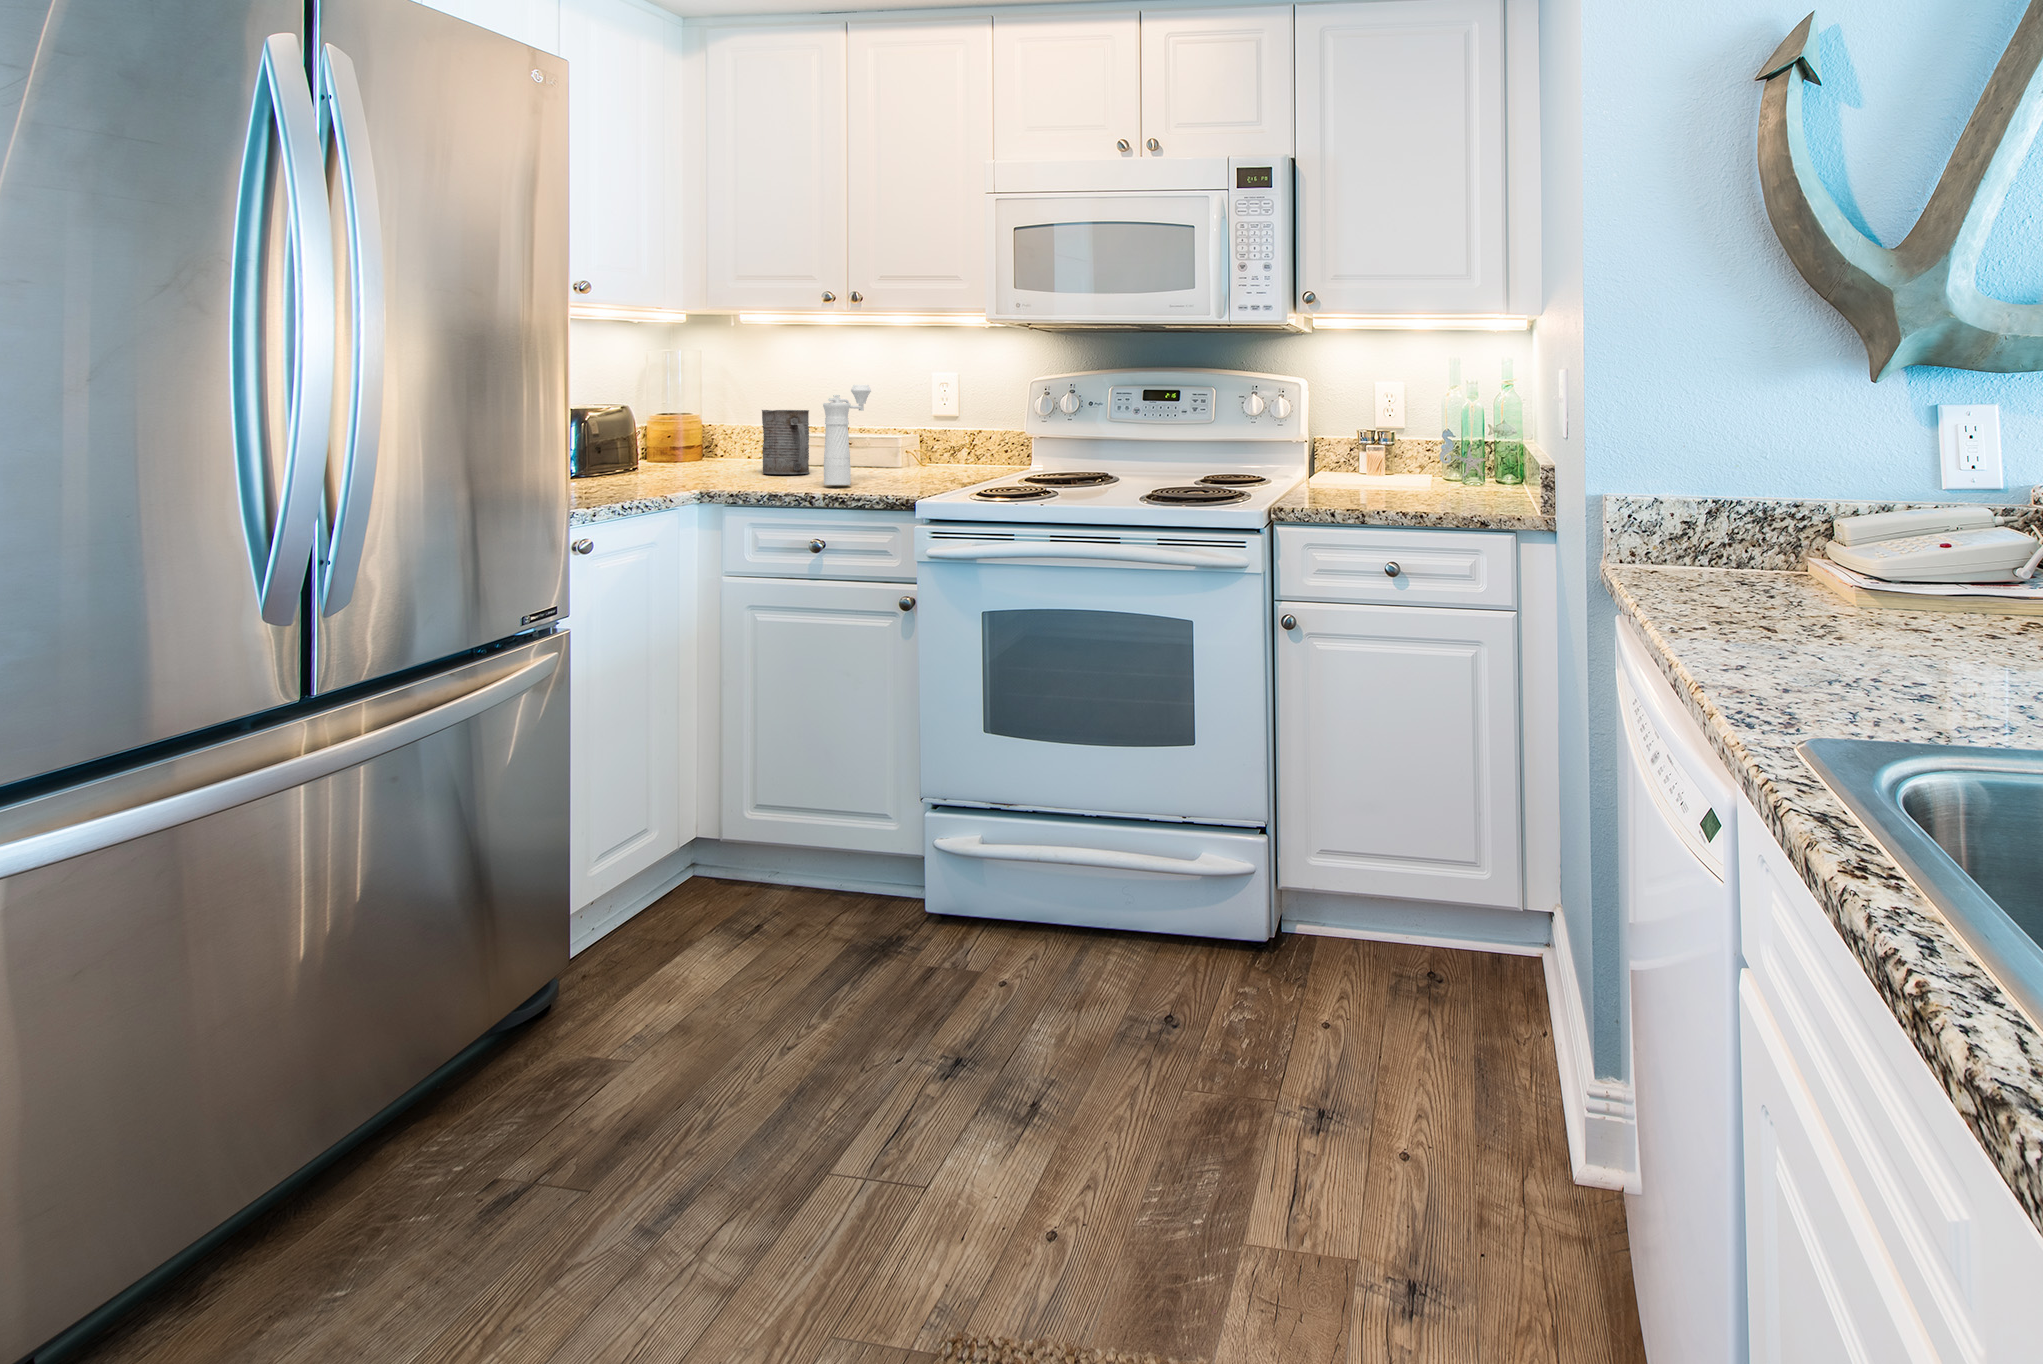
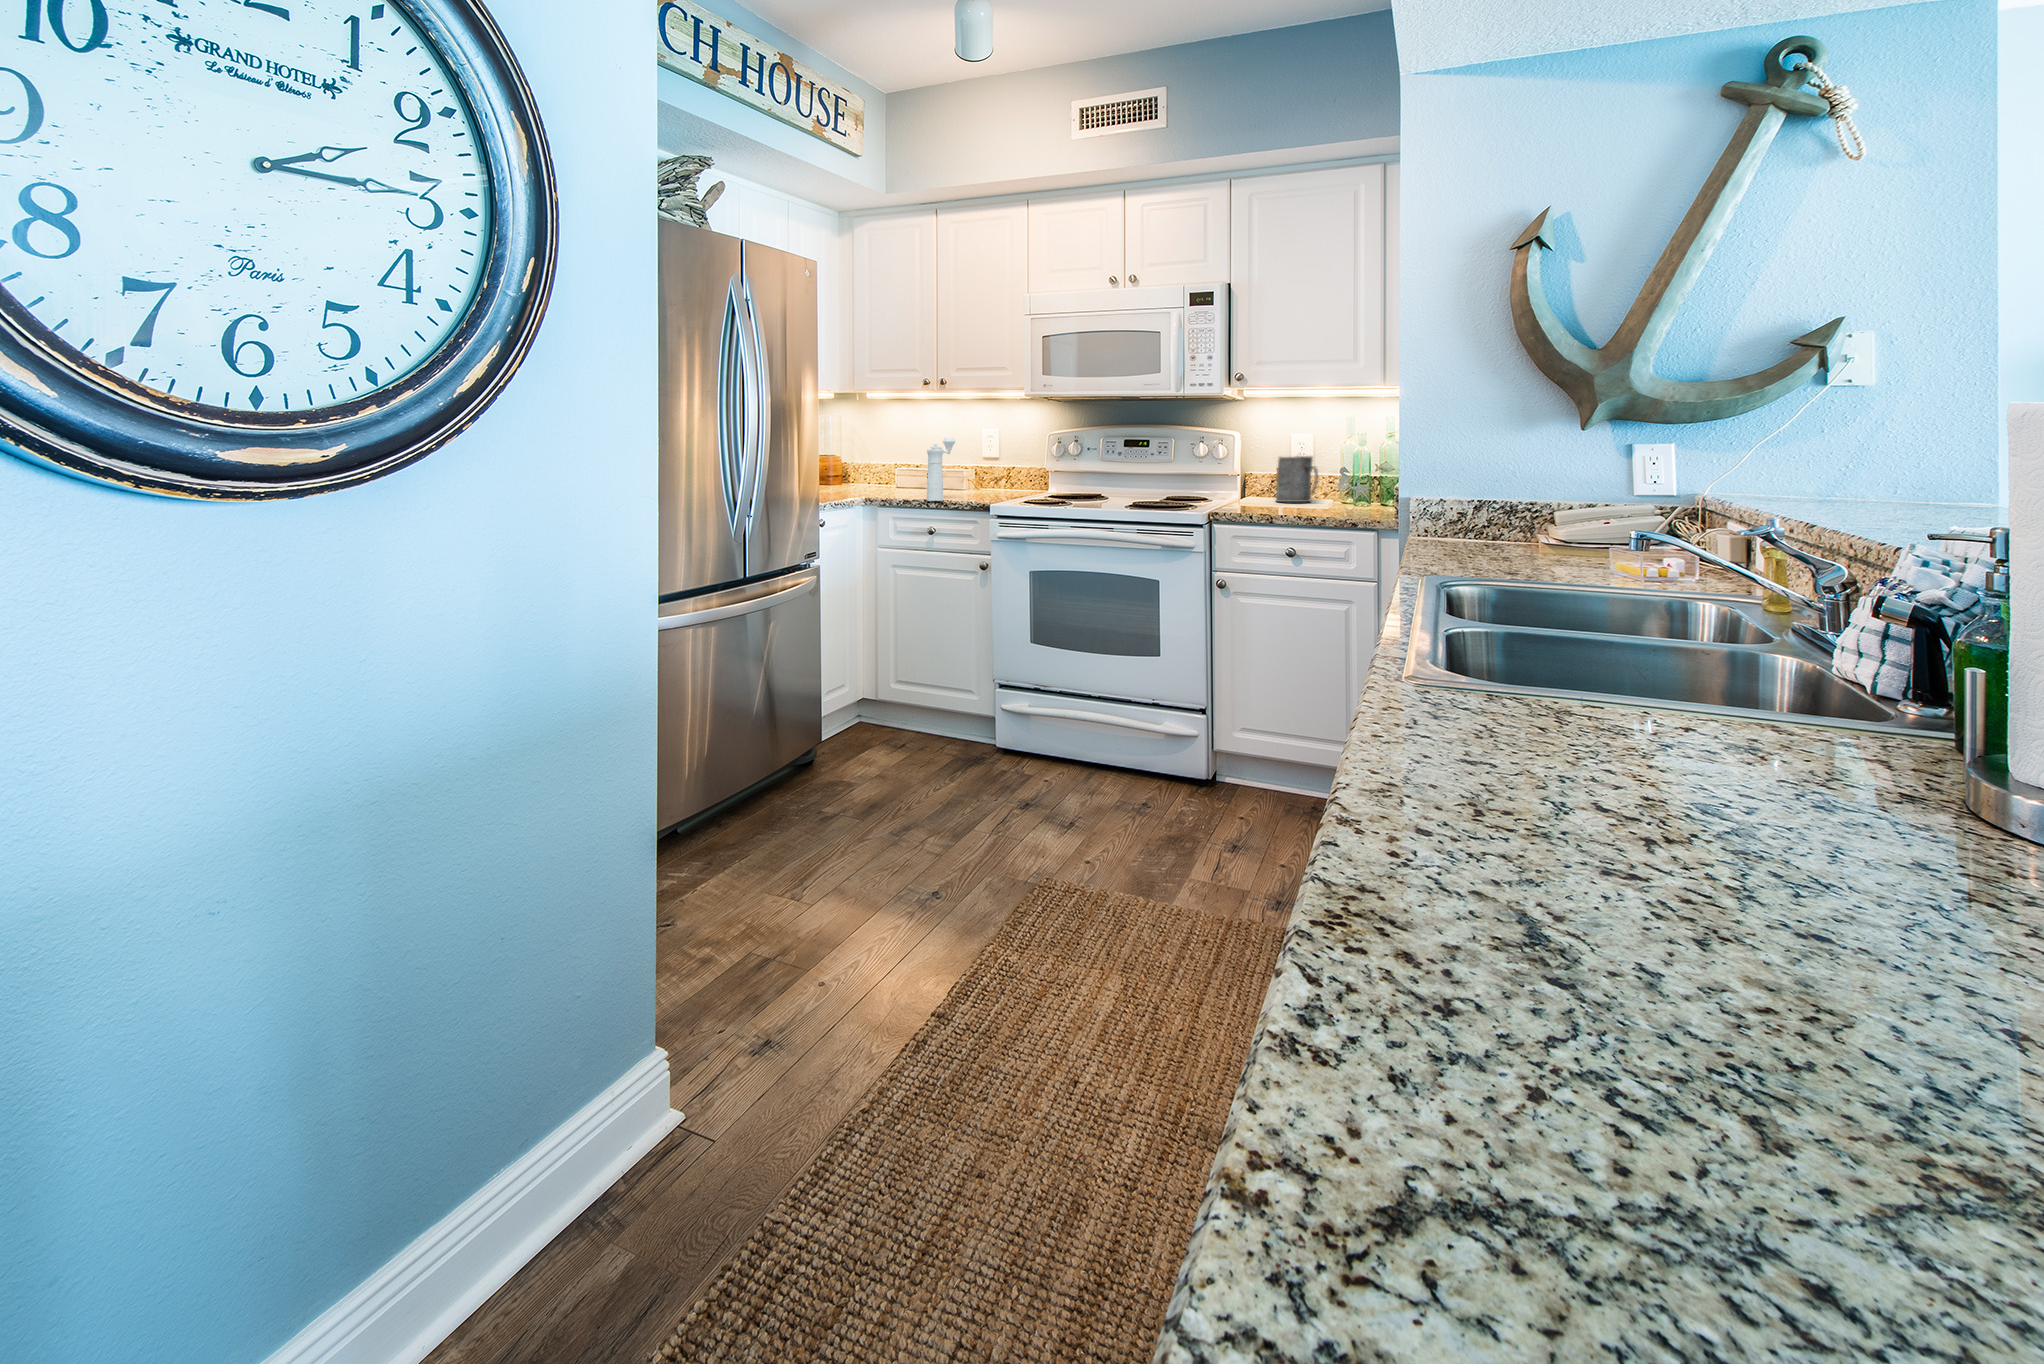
mug: present [762,410,810,474] -> present [1276,456,1318,502]

